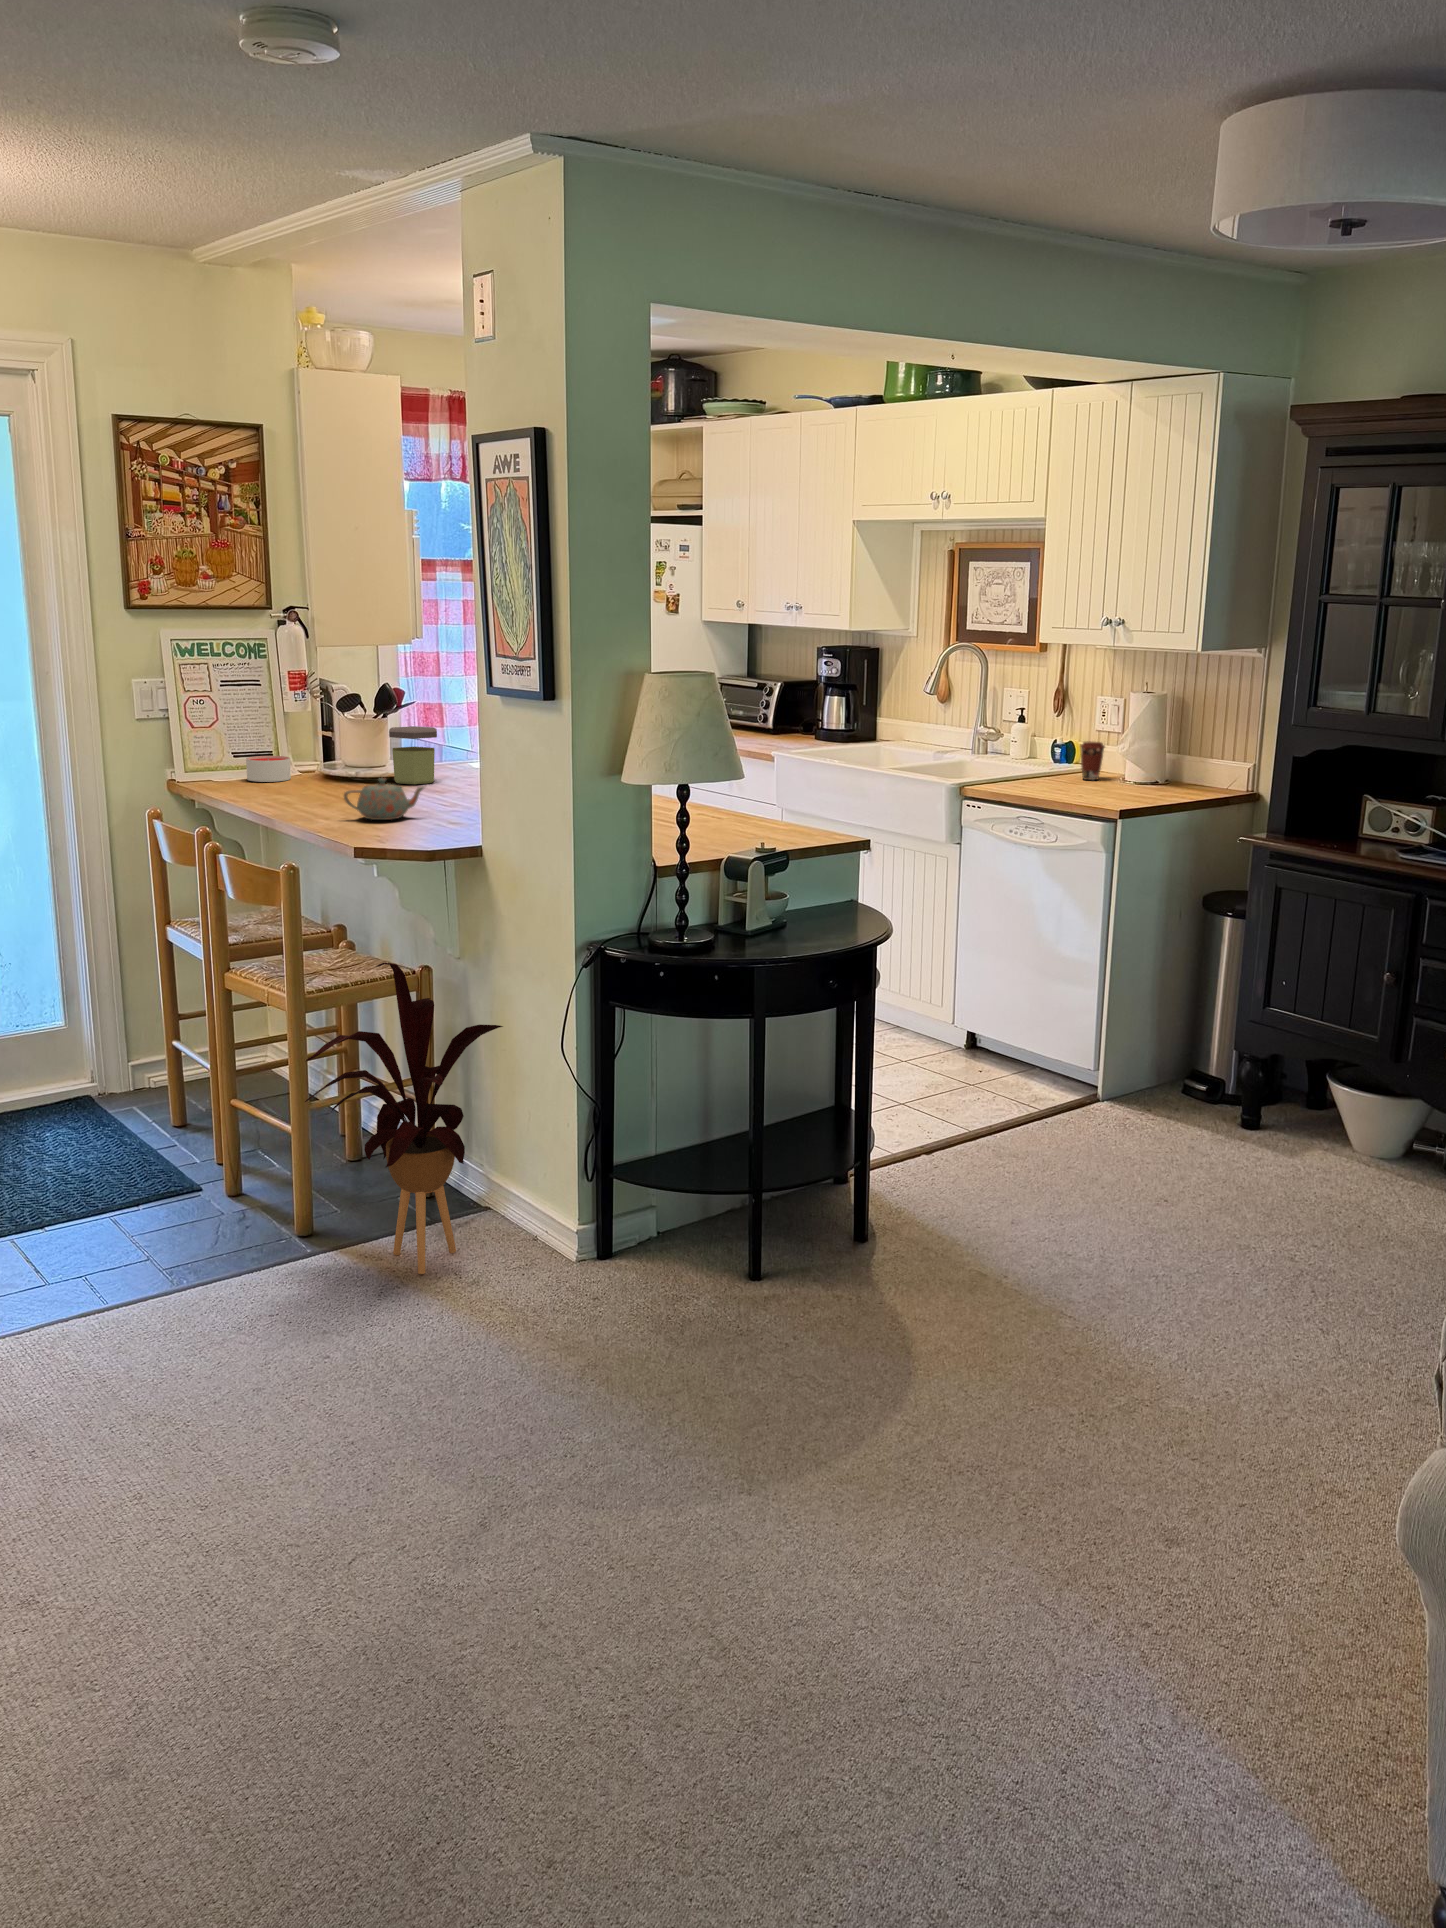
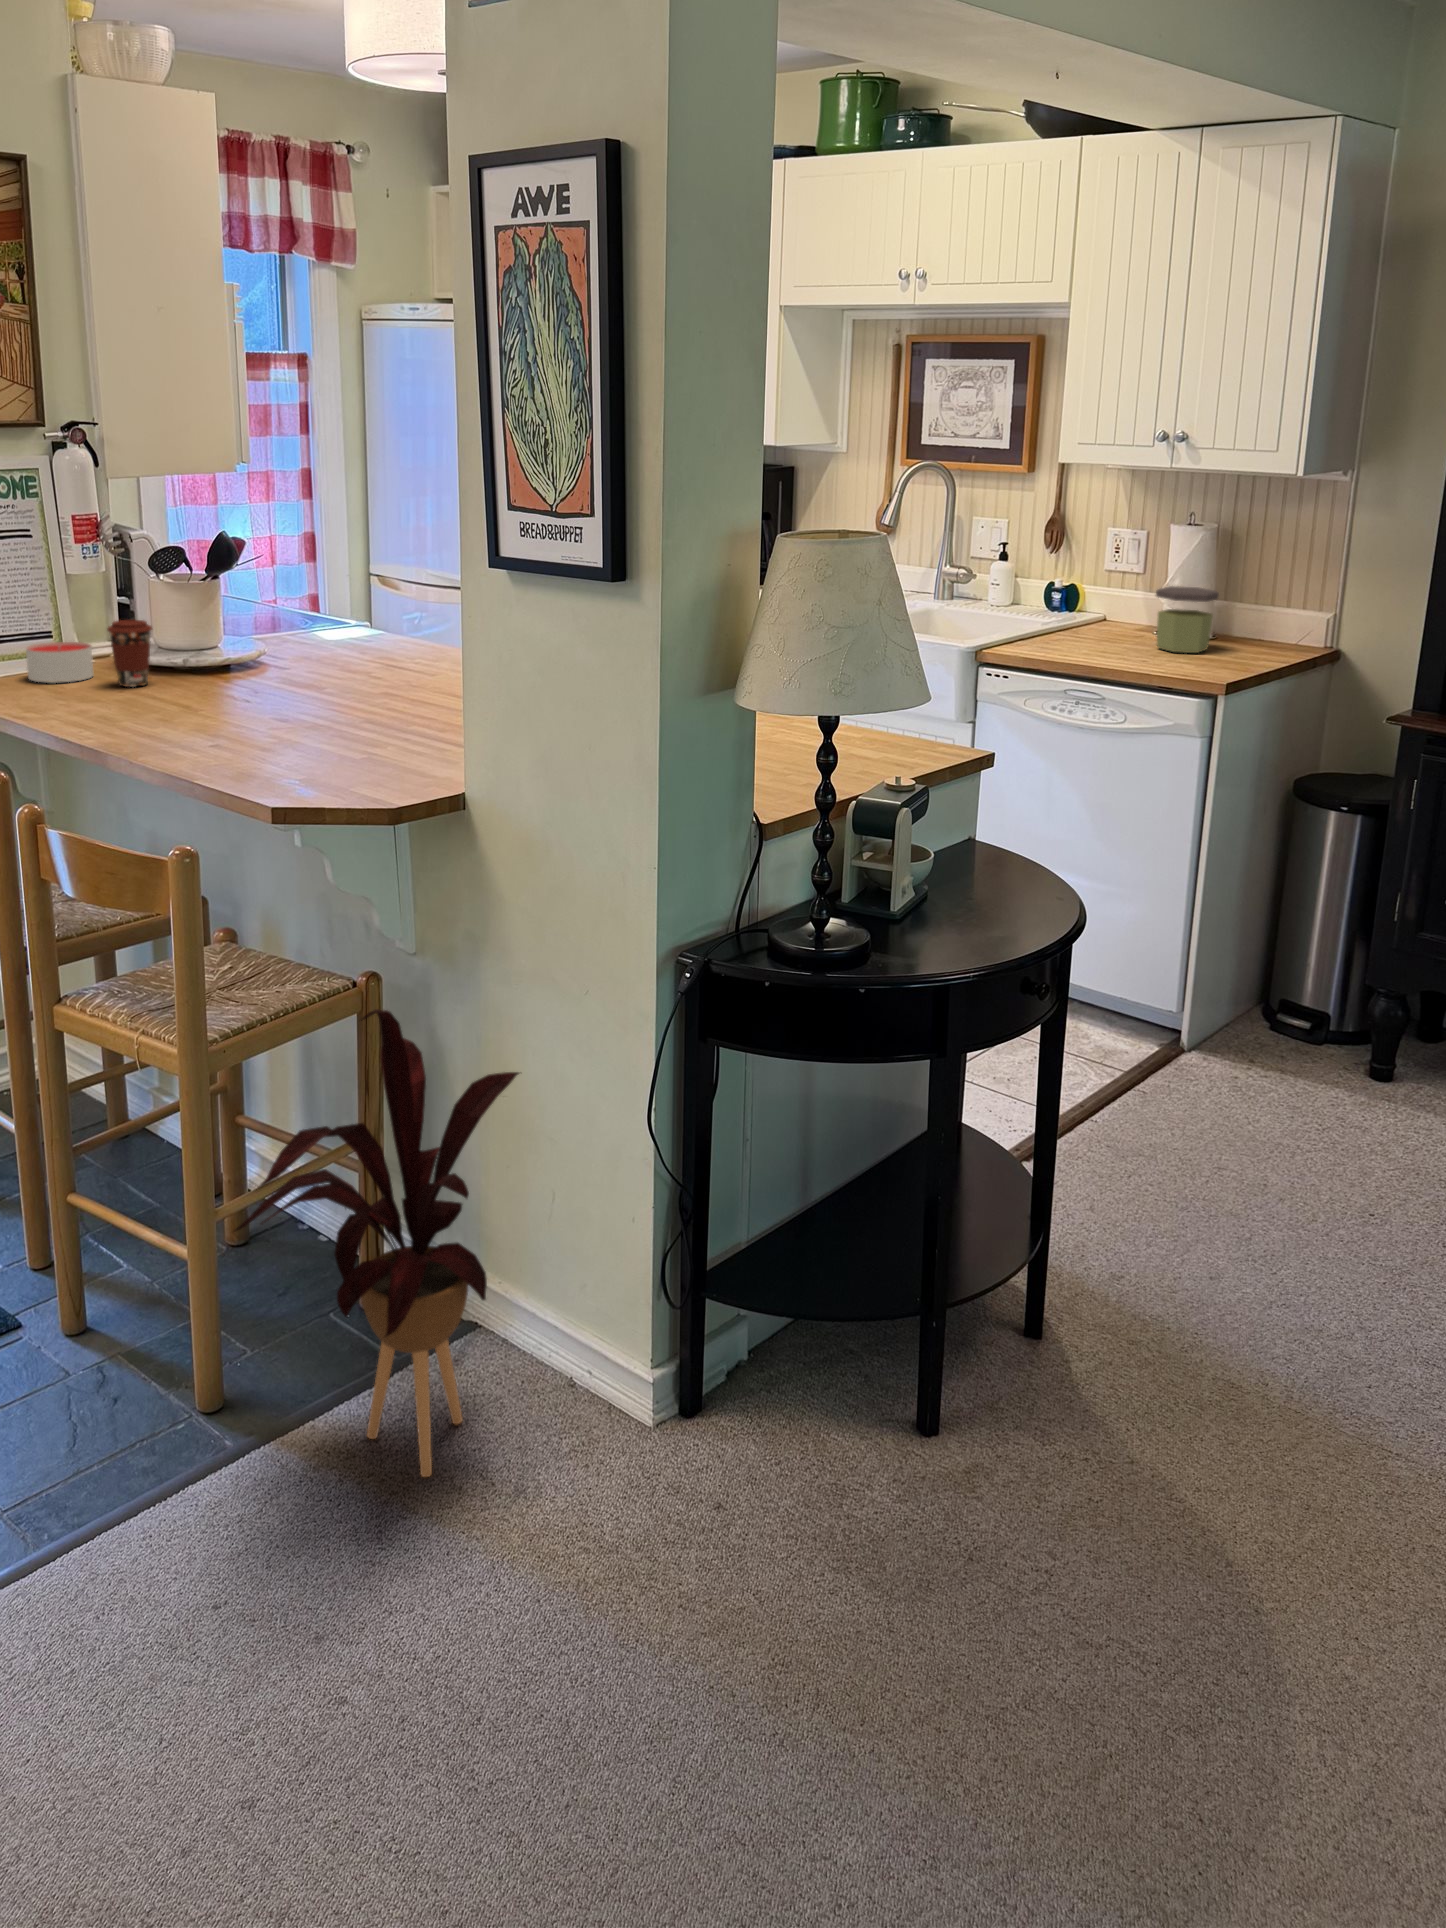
jar: present [389,726,437,784] -> present [1156,586,1219,653]
coffee cup: present [1080,742,1105,780] -> present [107,620,152,687]
teapot: present [344,778,424,820] -> none [230,690,357,755]

